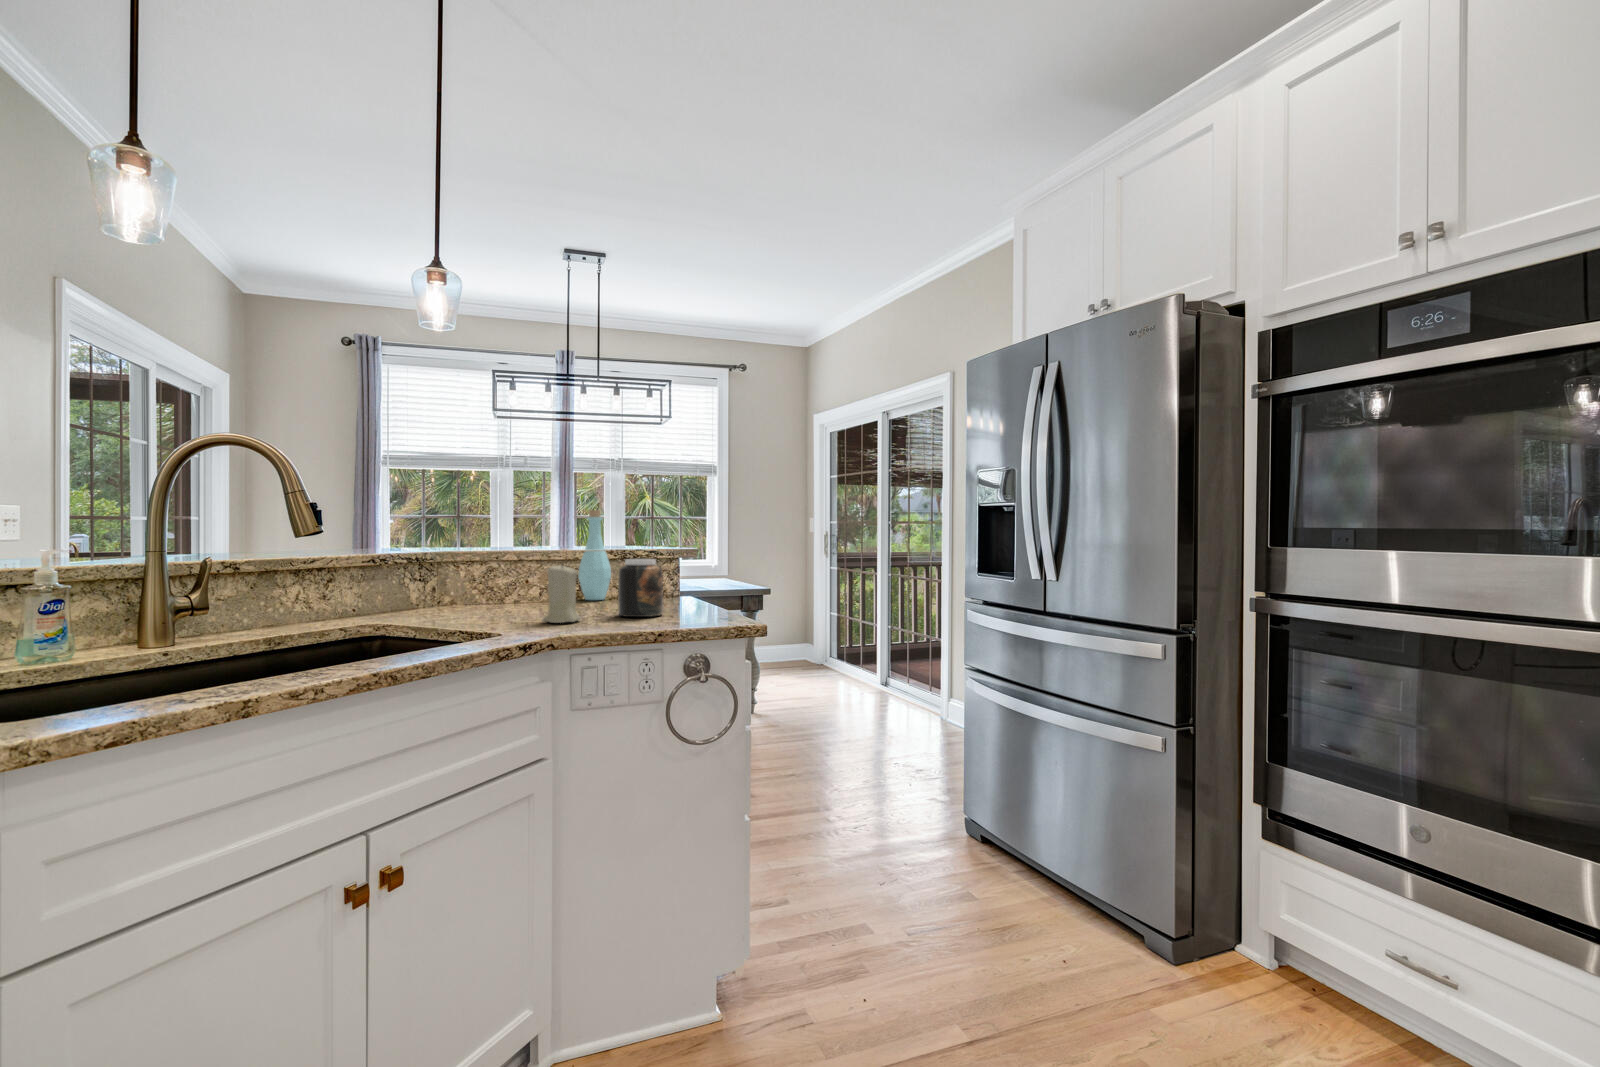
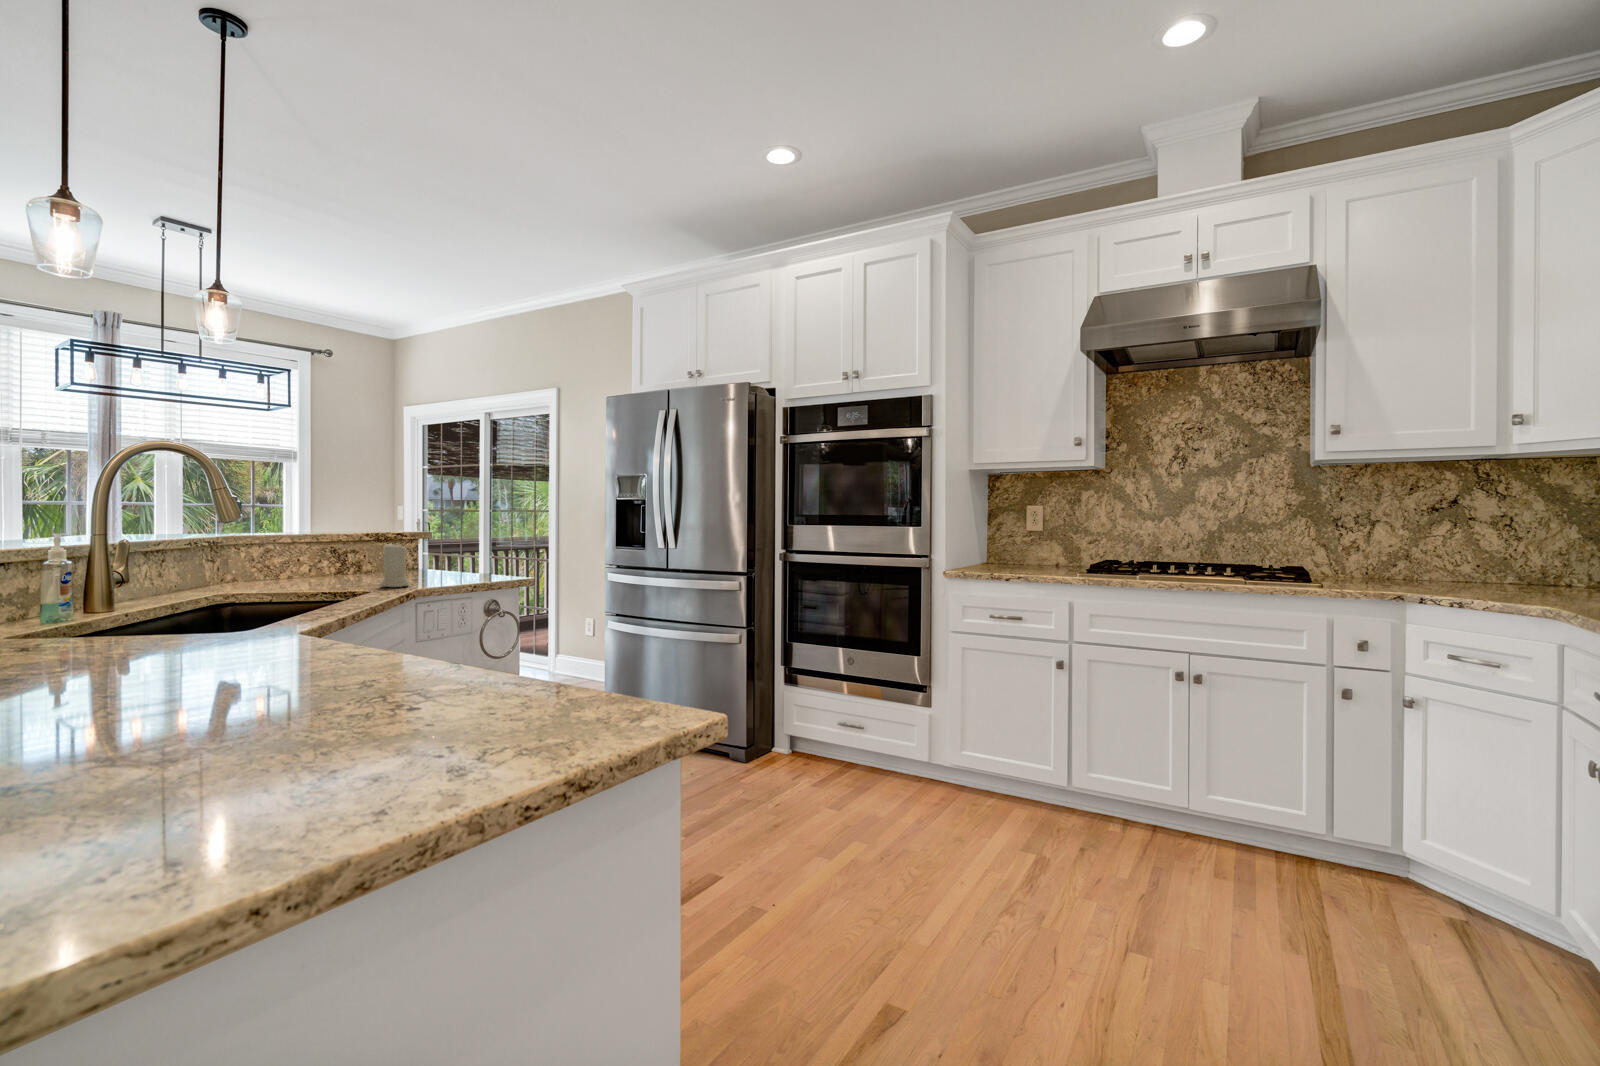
bottle: present [578,510,611,600] -> none [346,500,377,574]
jar: present [618,559,663,617] -> none [426,539,462,581]

